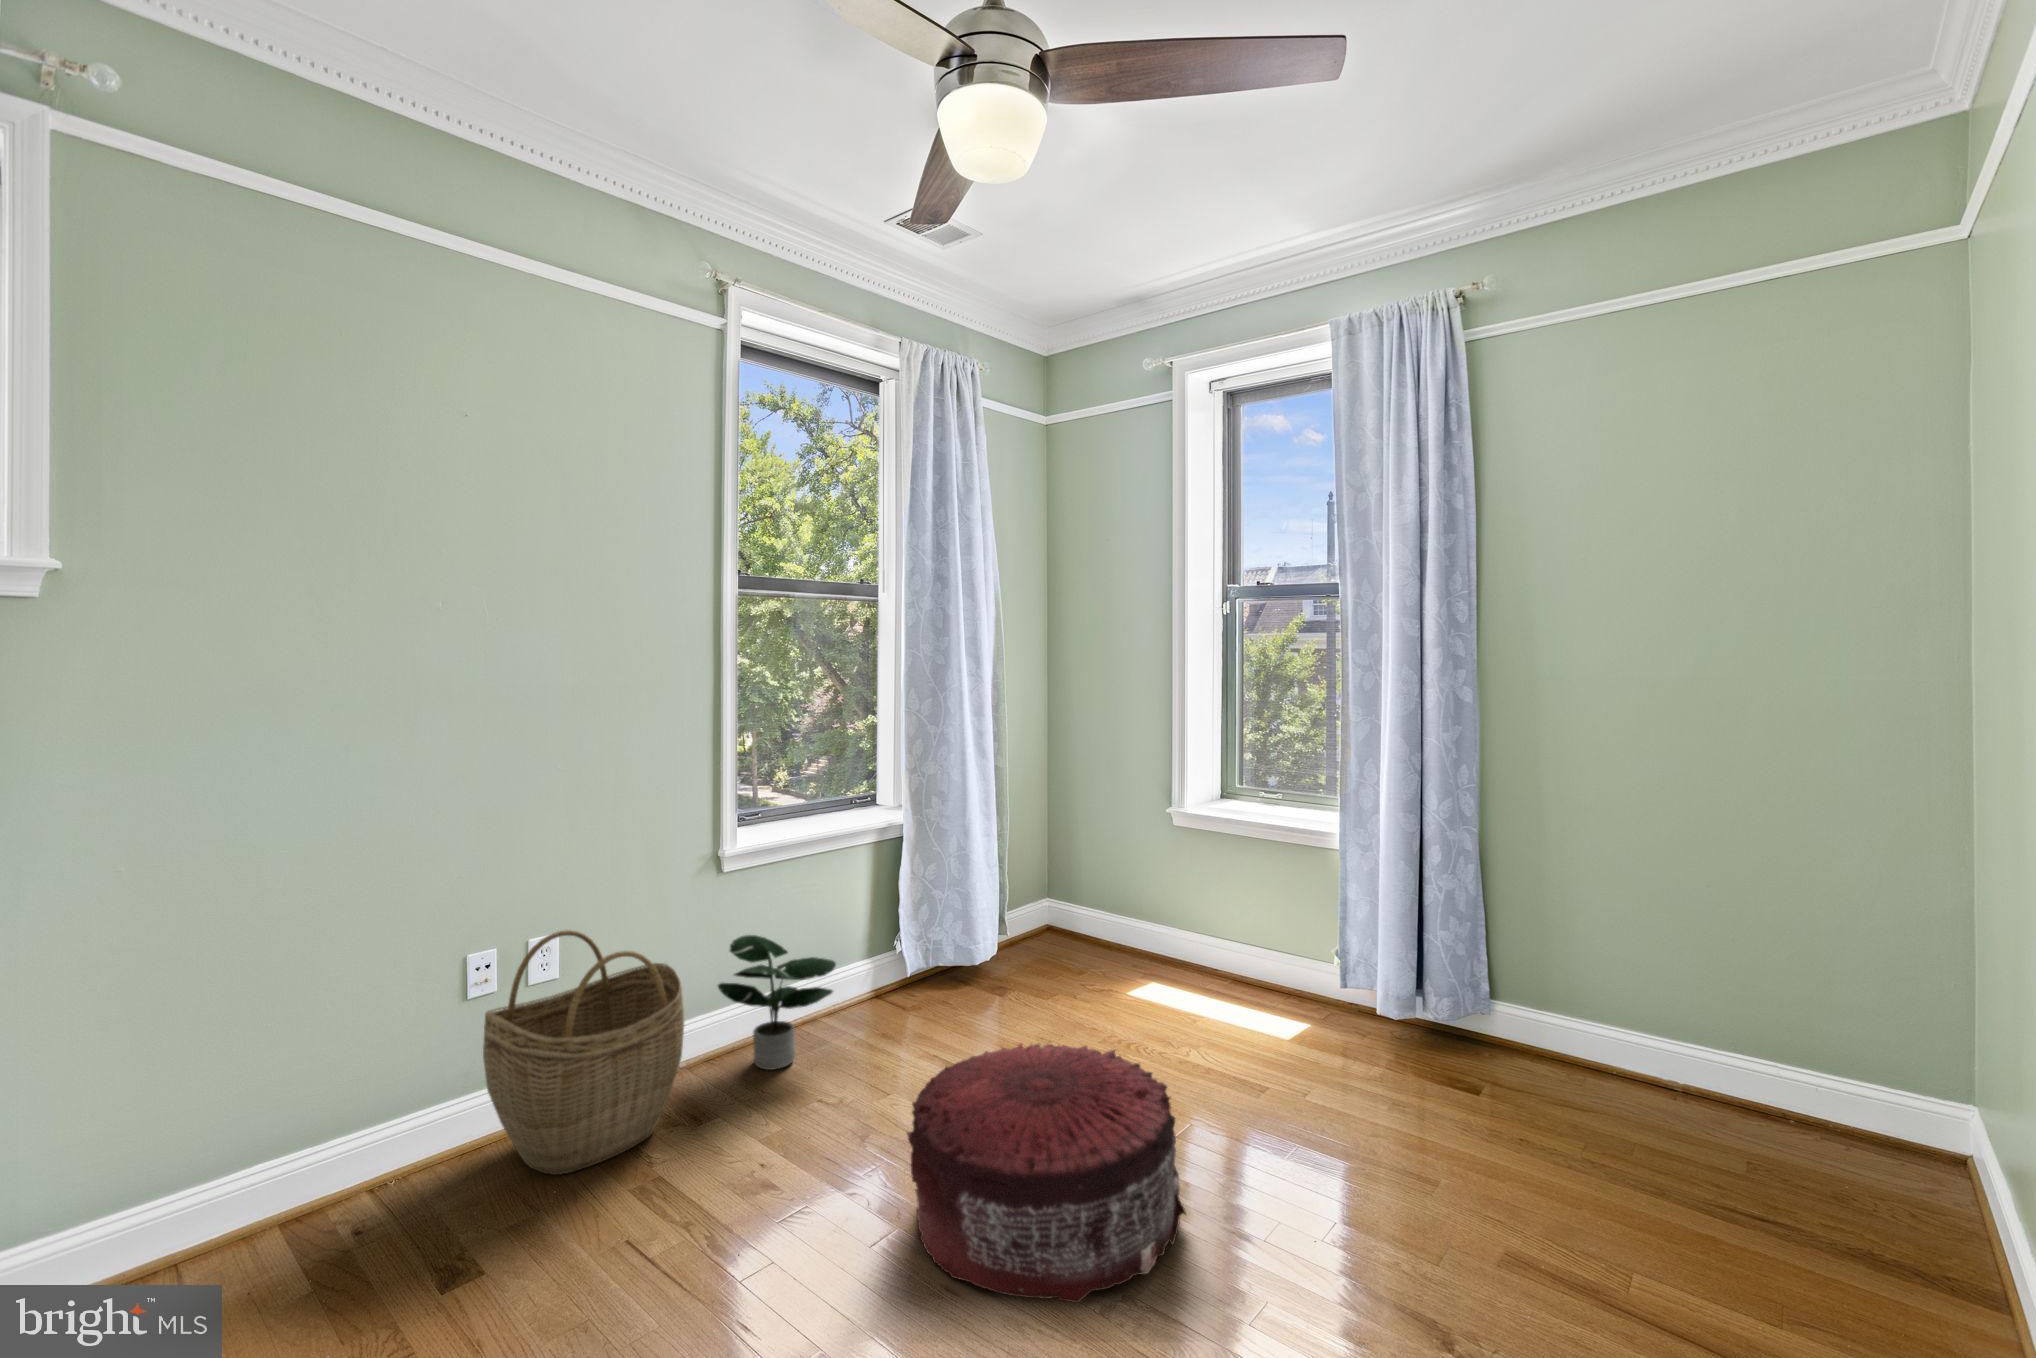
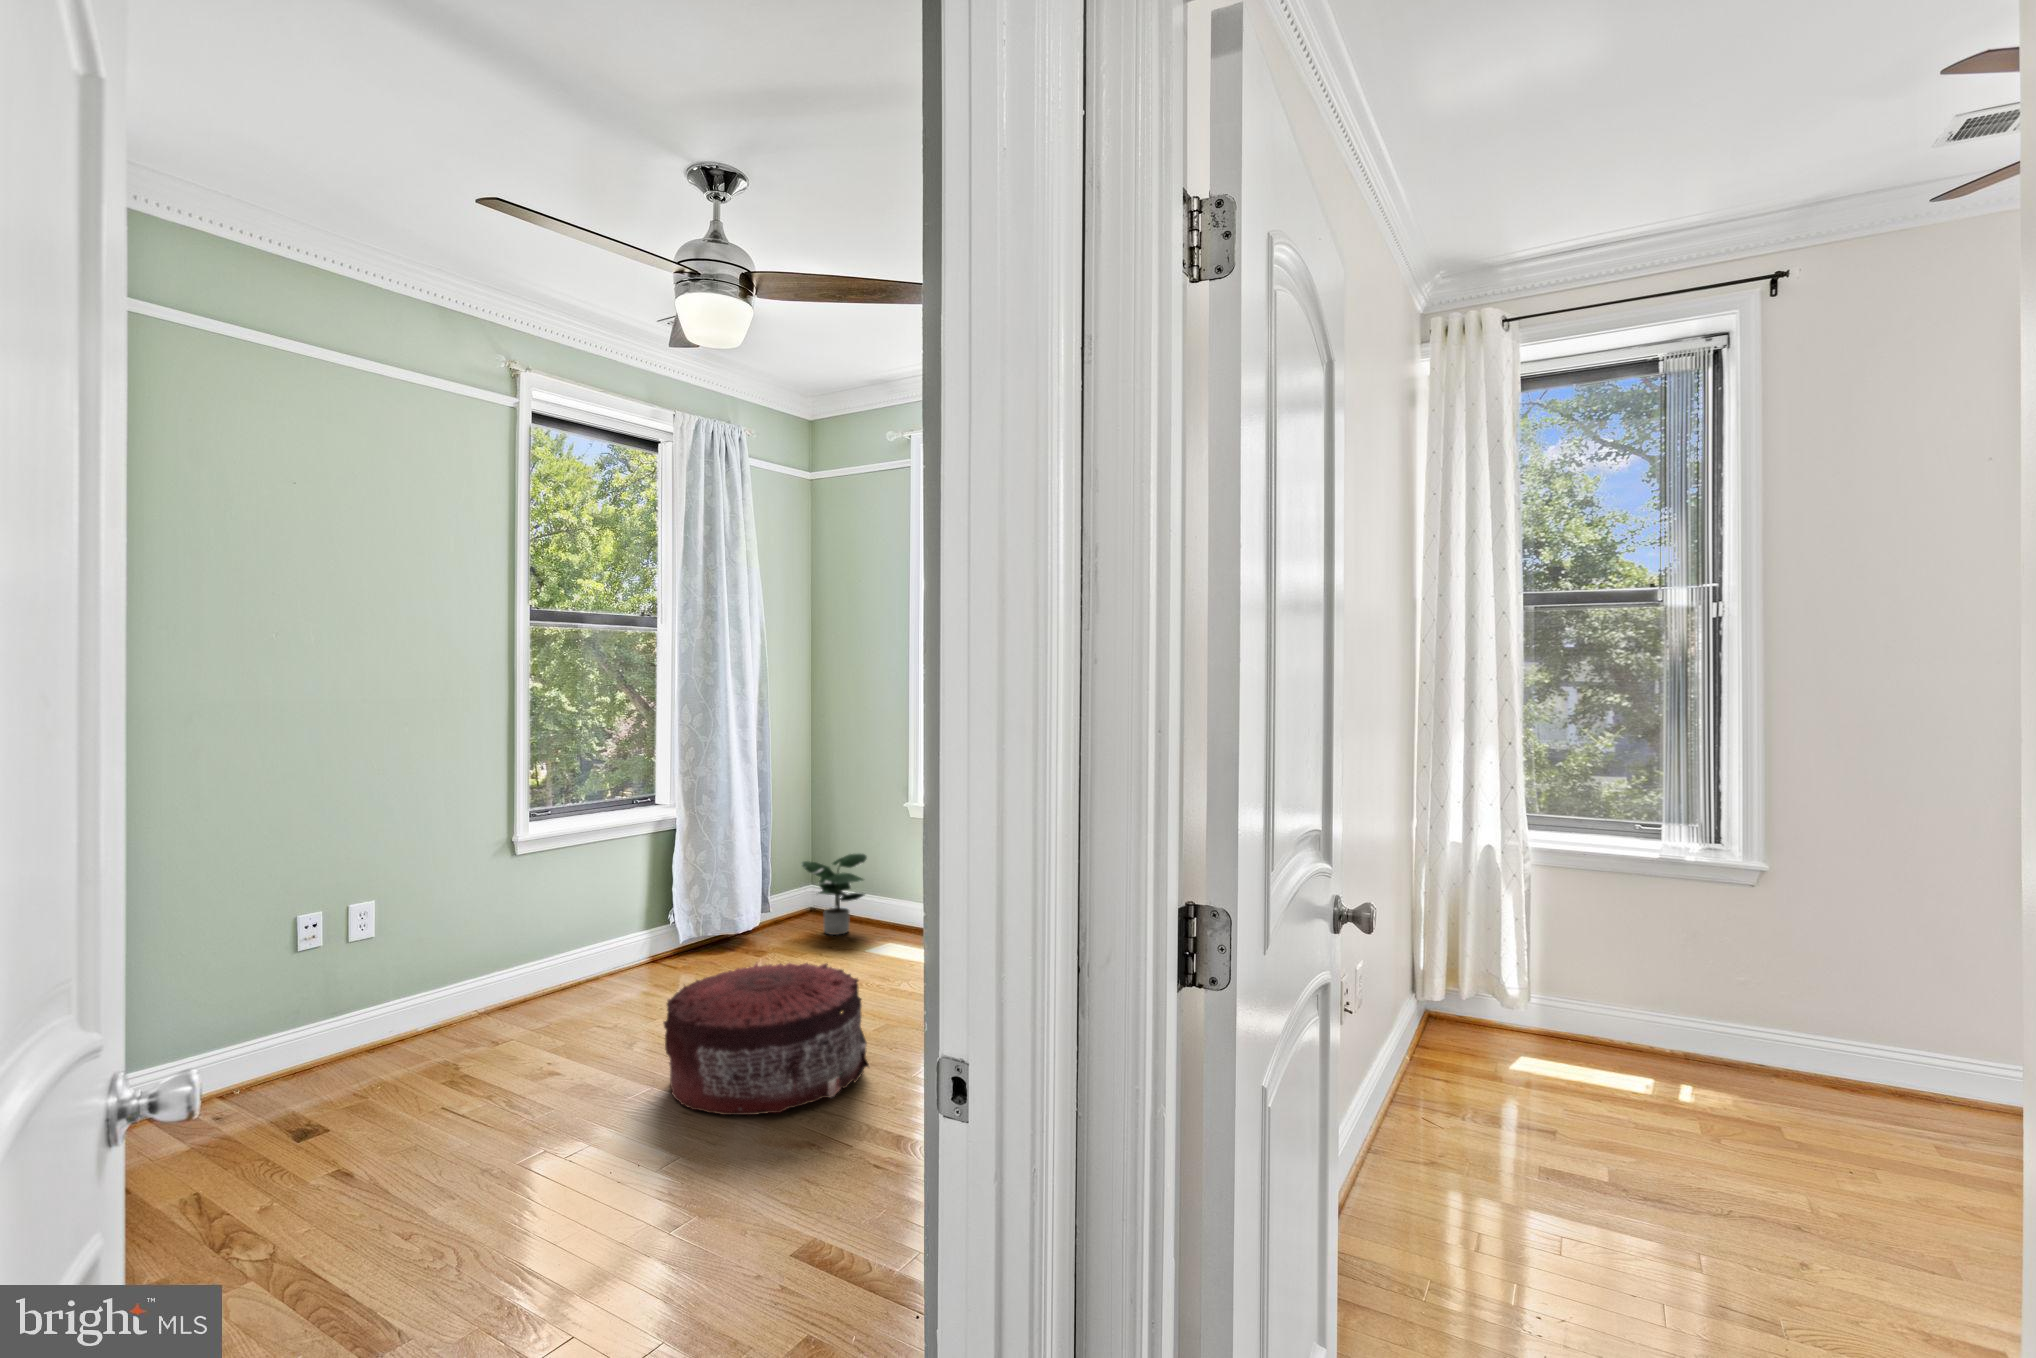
woven basket: present [483,930,684,1175] -> none [315,895,485,1080]
potted plant: present [718,935,836,1070] -> present [801,854,867,935]

